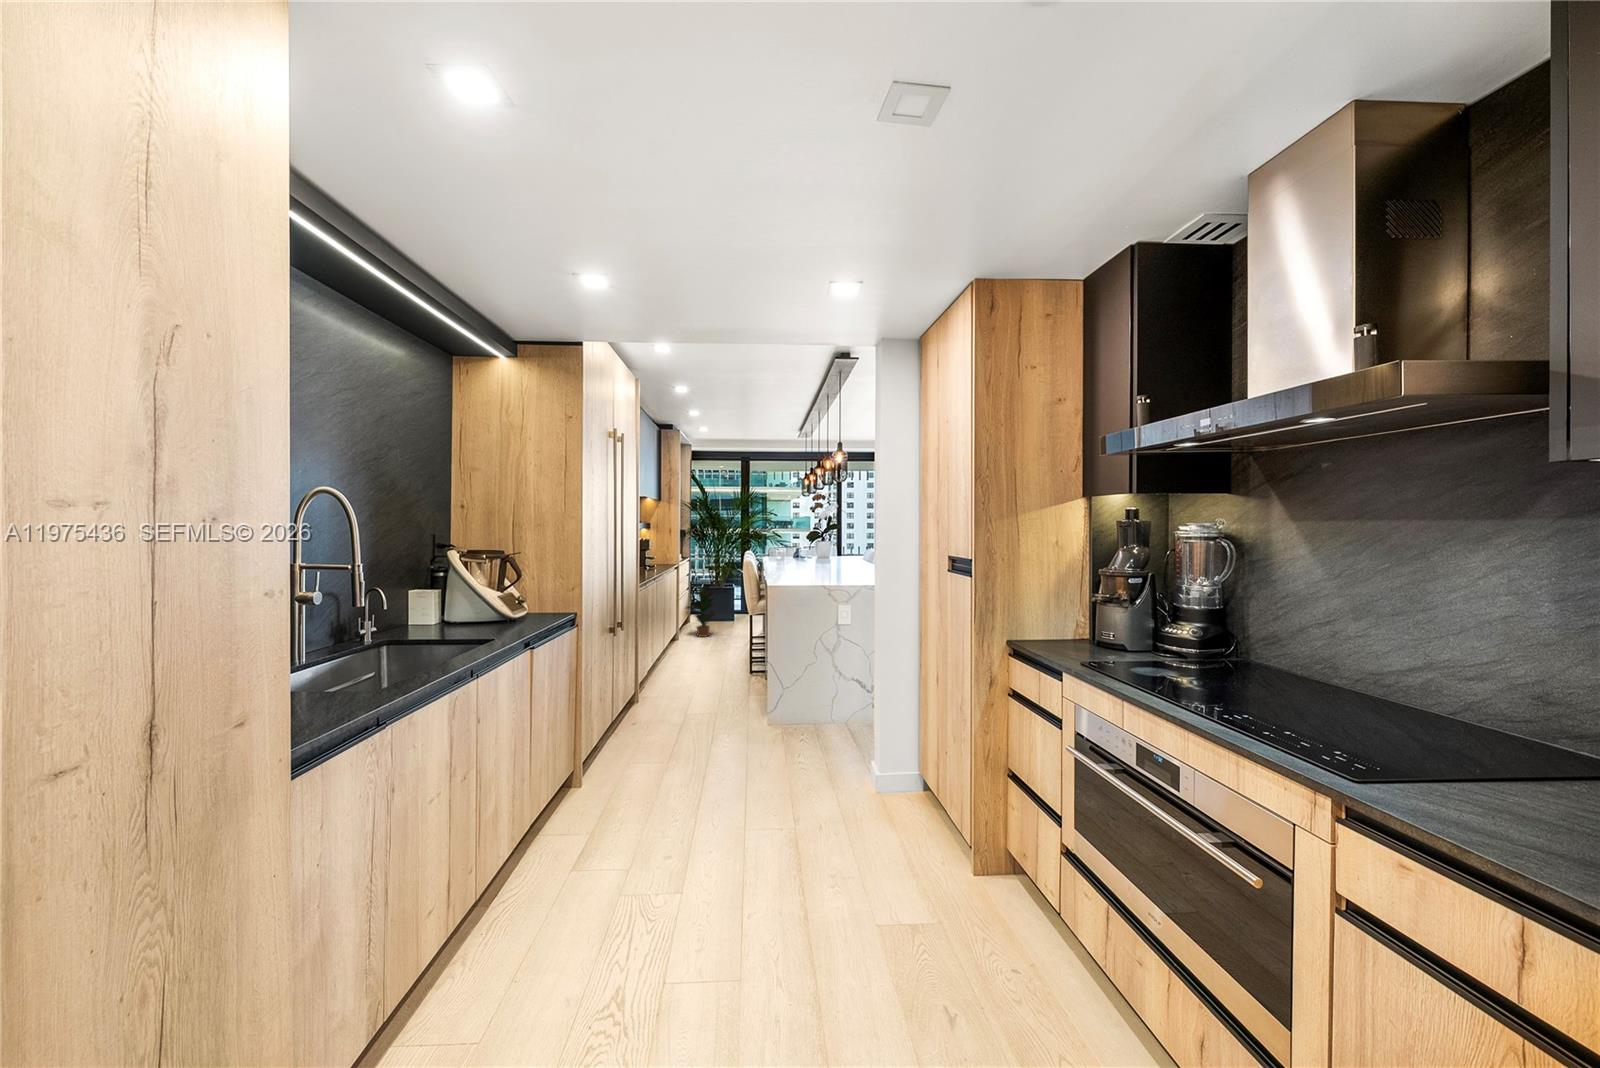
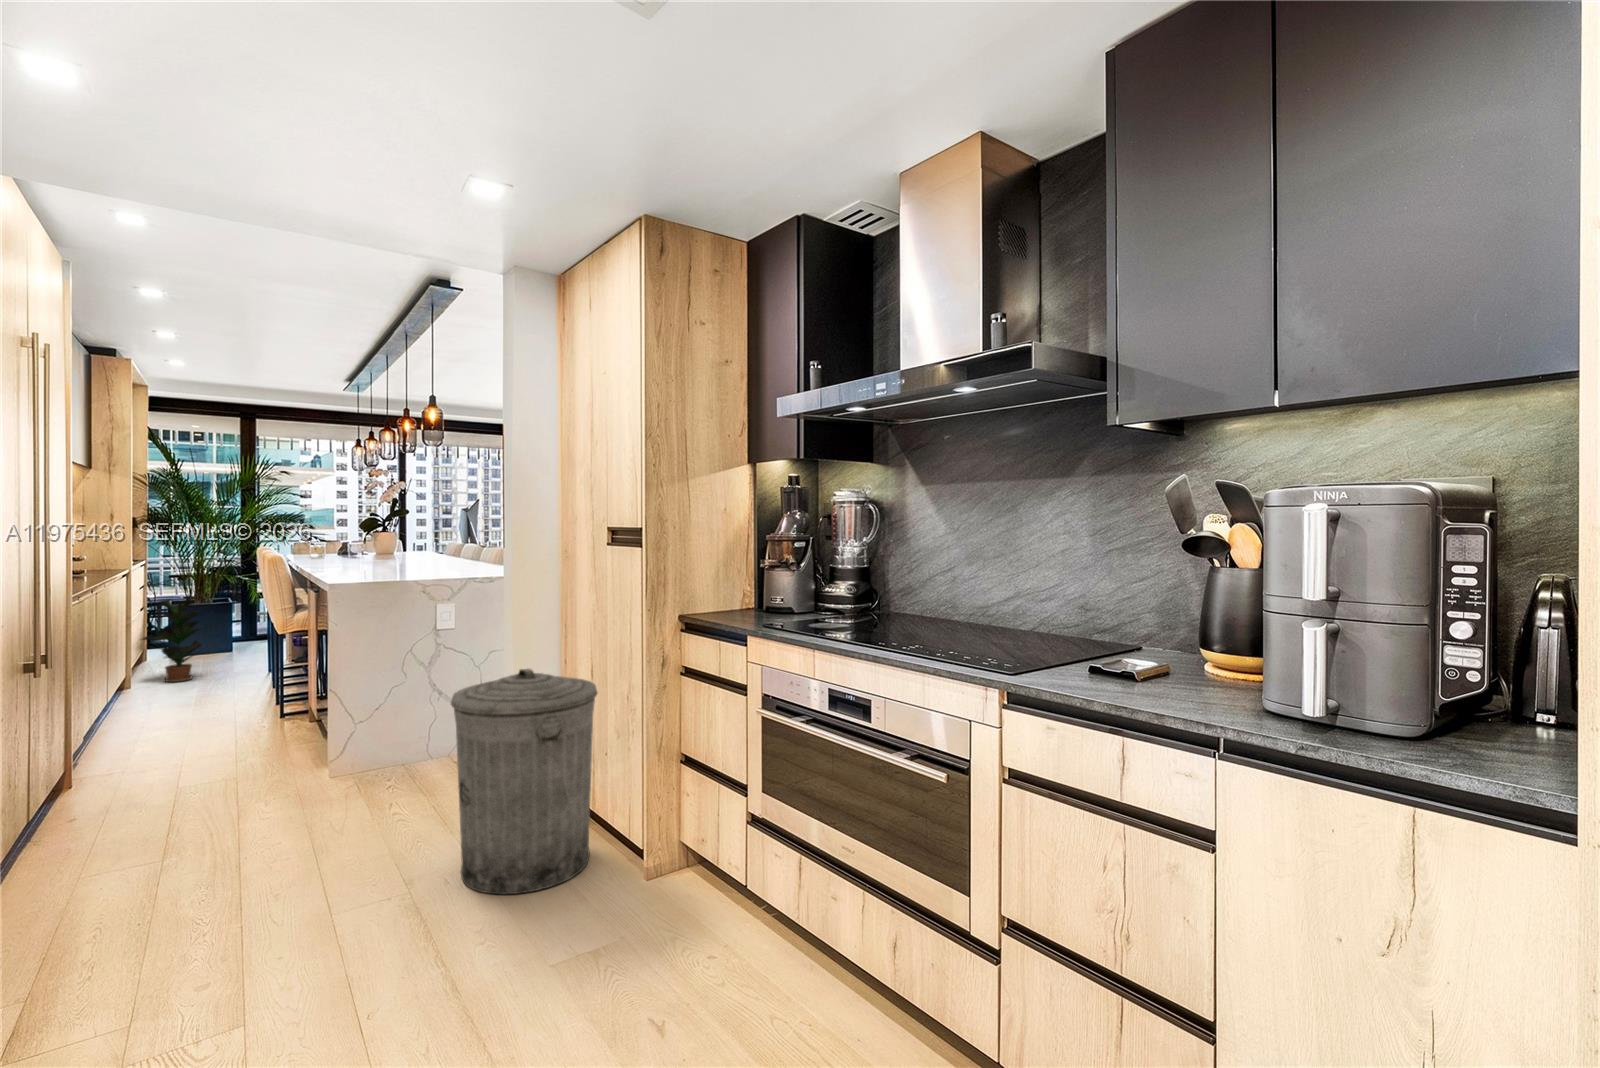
trash can: none [823,670,937,857] -> present [451,669,598,894]

